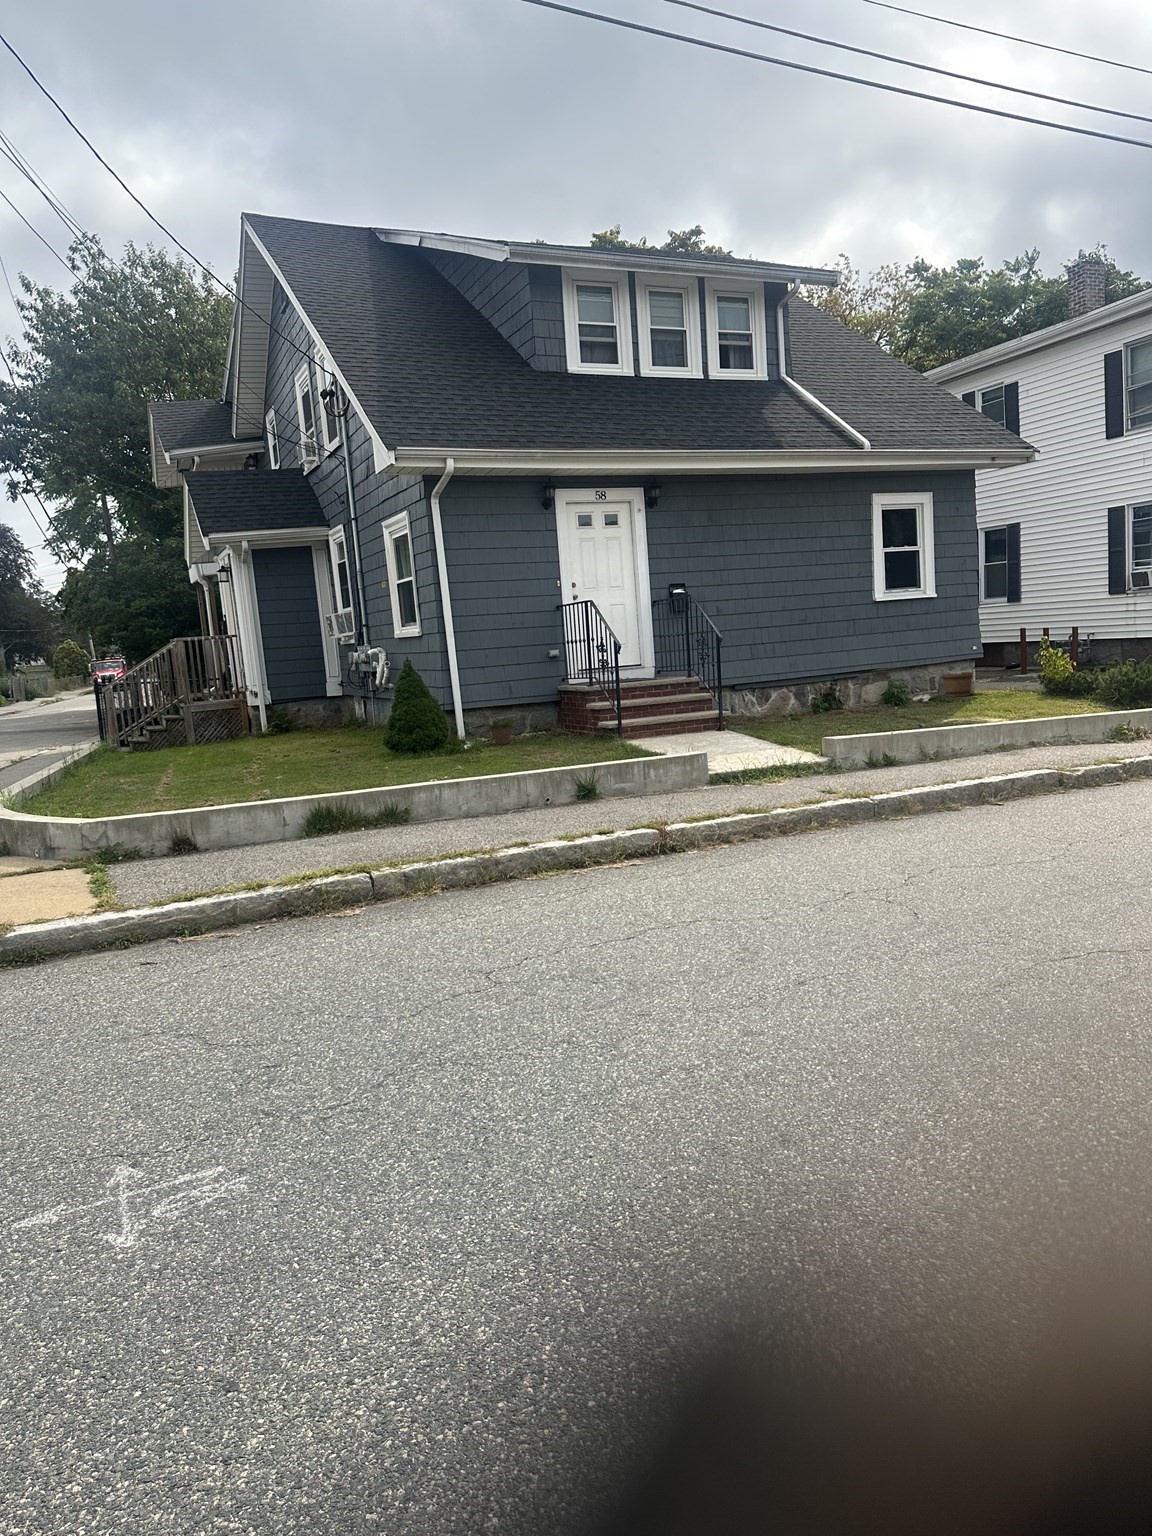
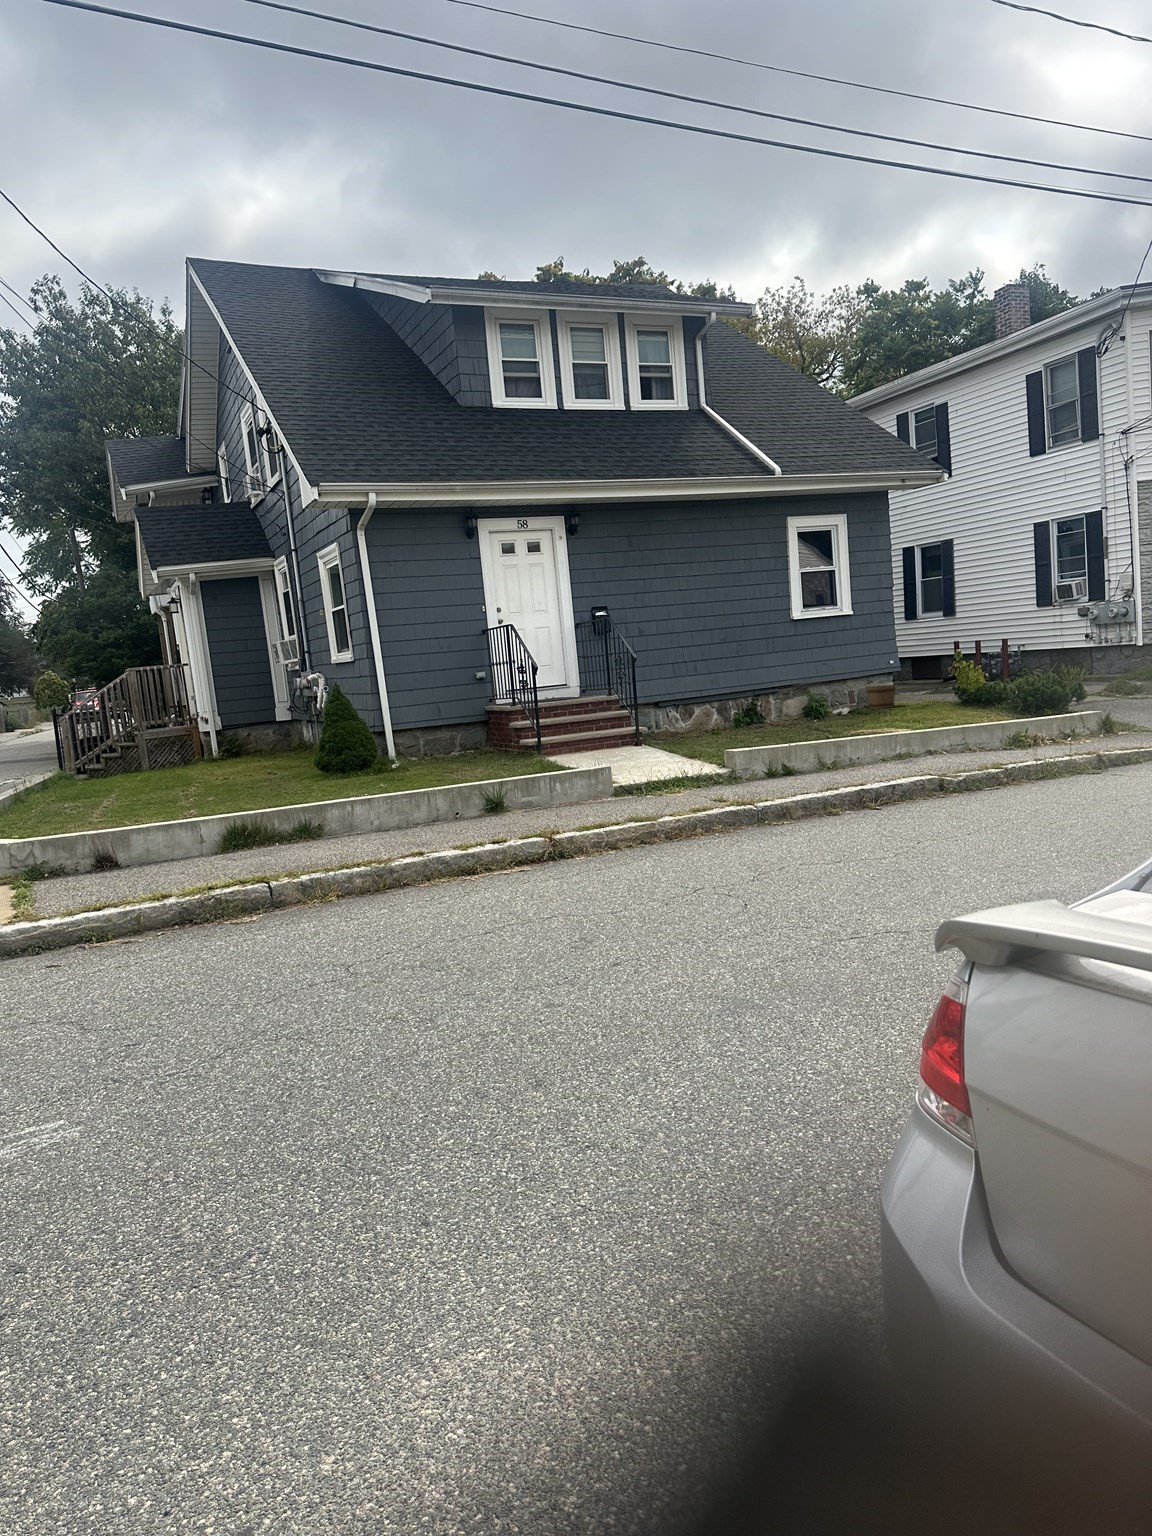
decorative plant: present [485,719,520,744] -> none [407,739,452,765]

